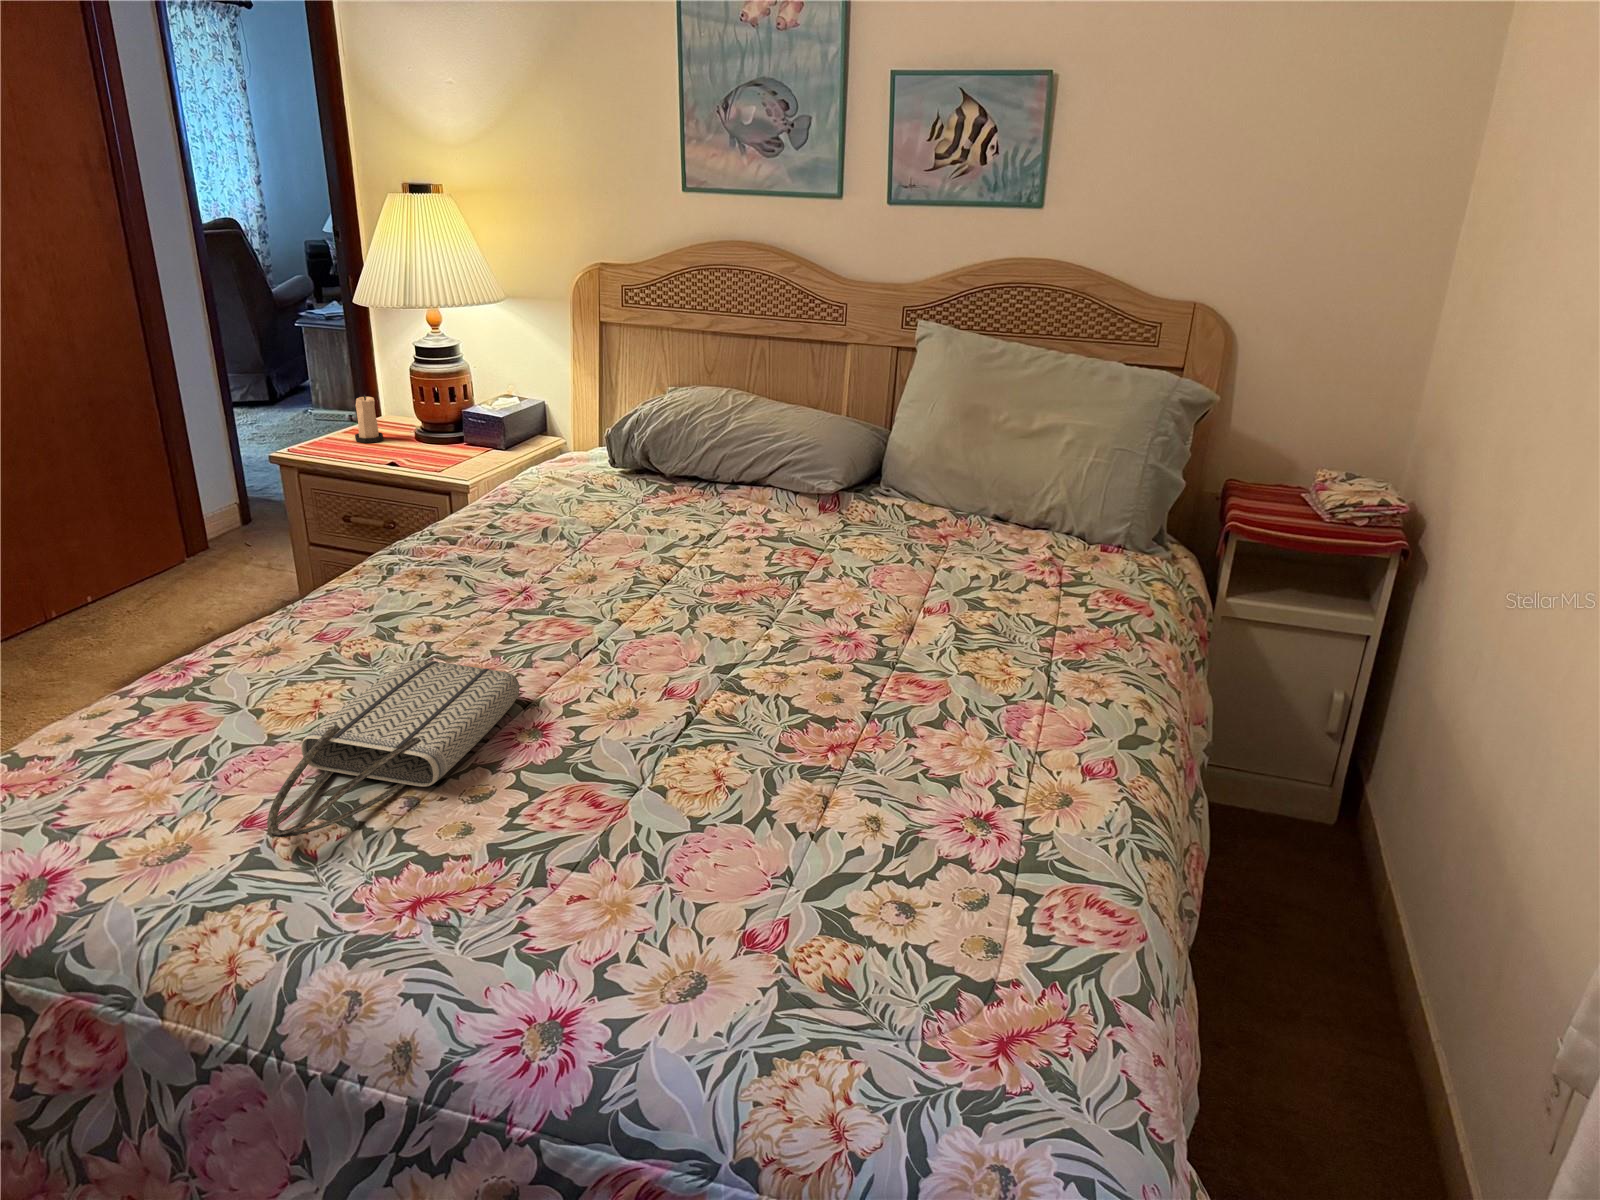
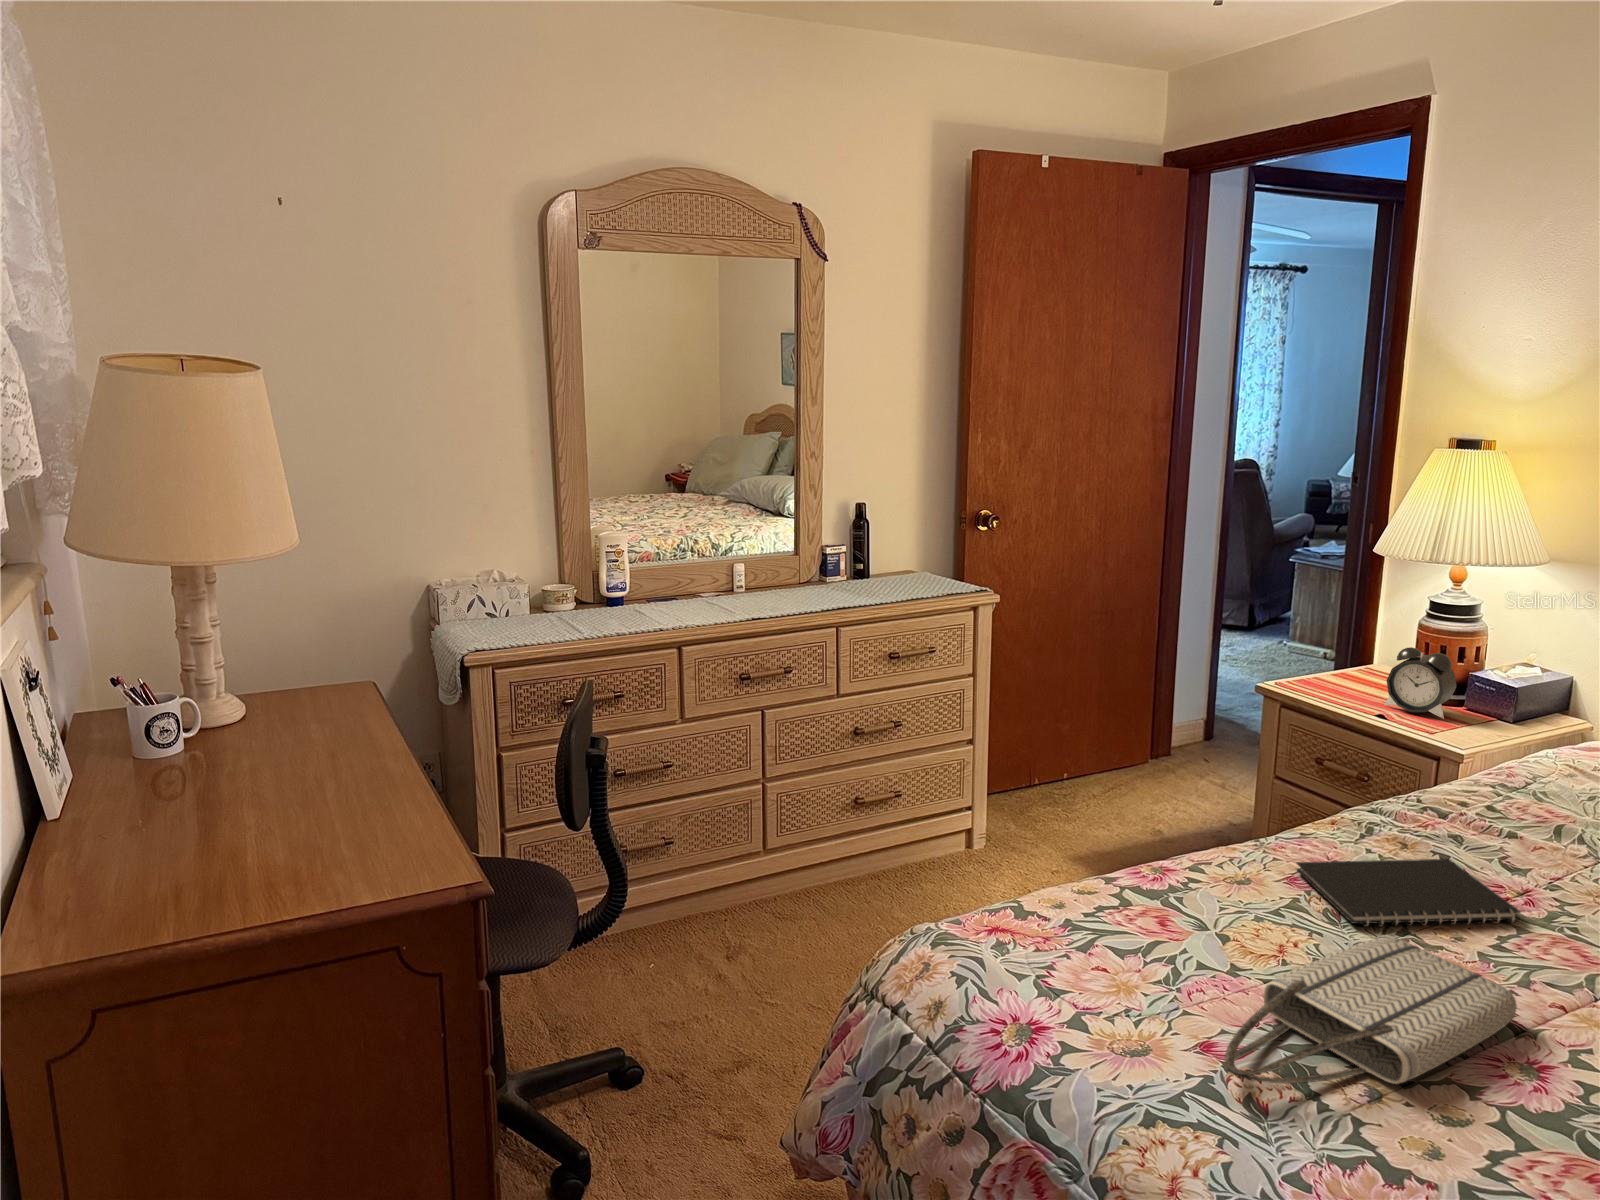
candle: present [355,395,383,443] -> none [1341,640,1372,689]
alarm clock: none [393,395,454,457] -> present [1385,647,1456,719]
notebook: none [324,578,519,659] -> present [1296,859,1520,927]

